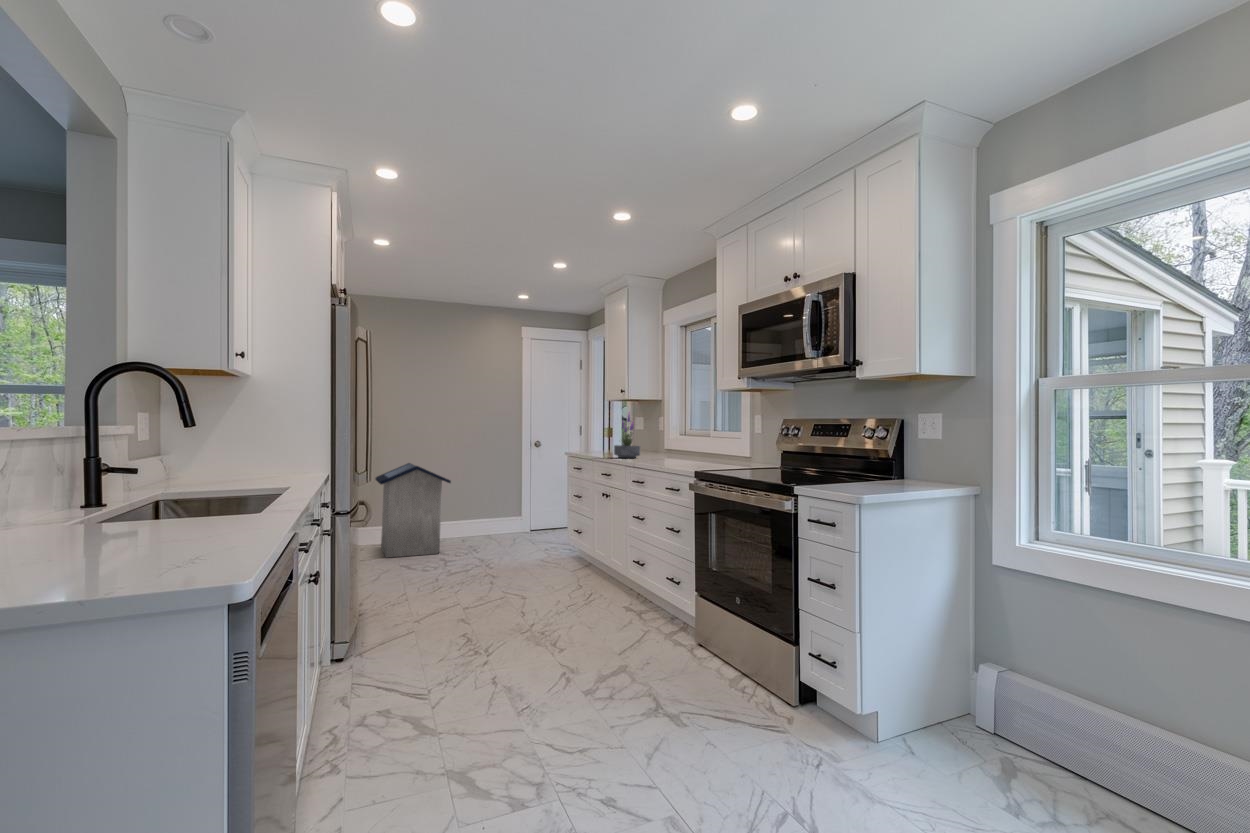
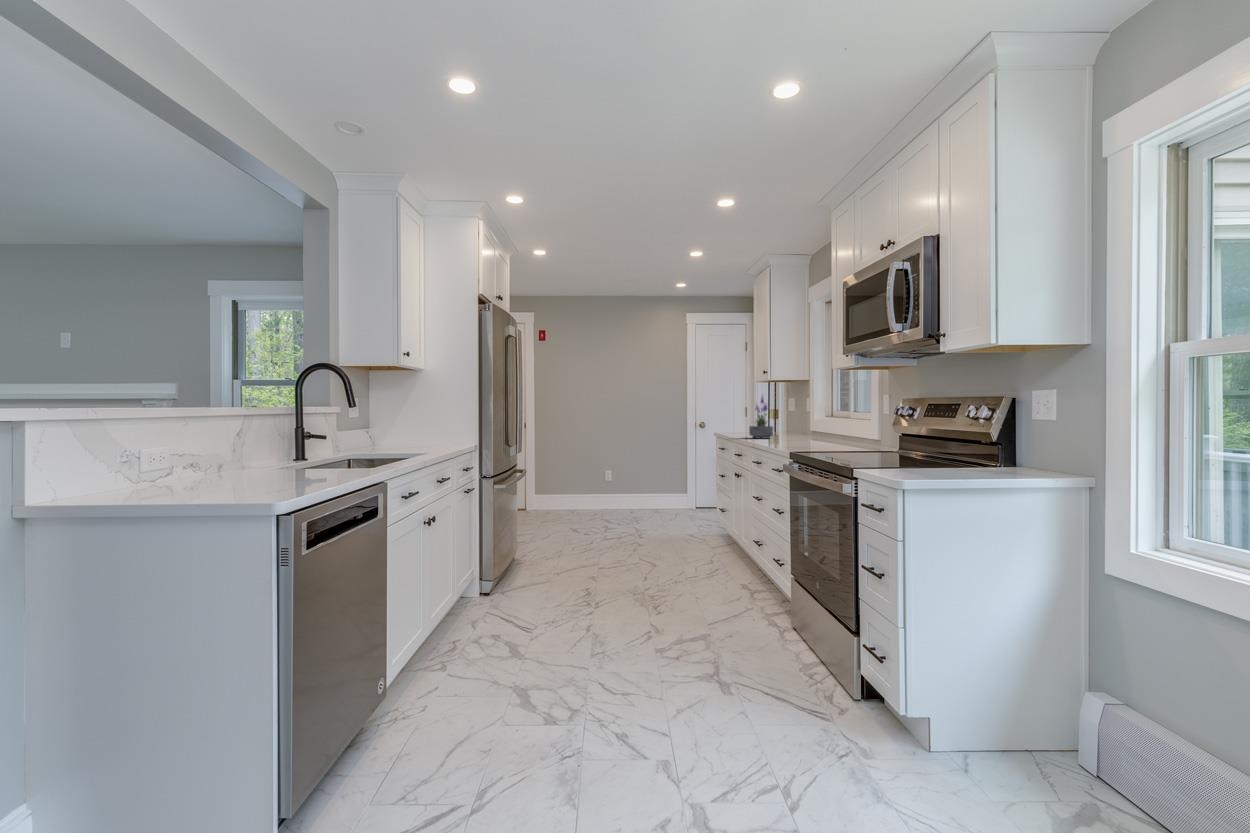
trash can: present [376,463,451,558] -> none [563,442,619,520]

